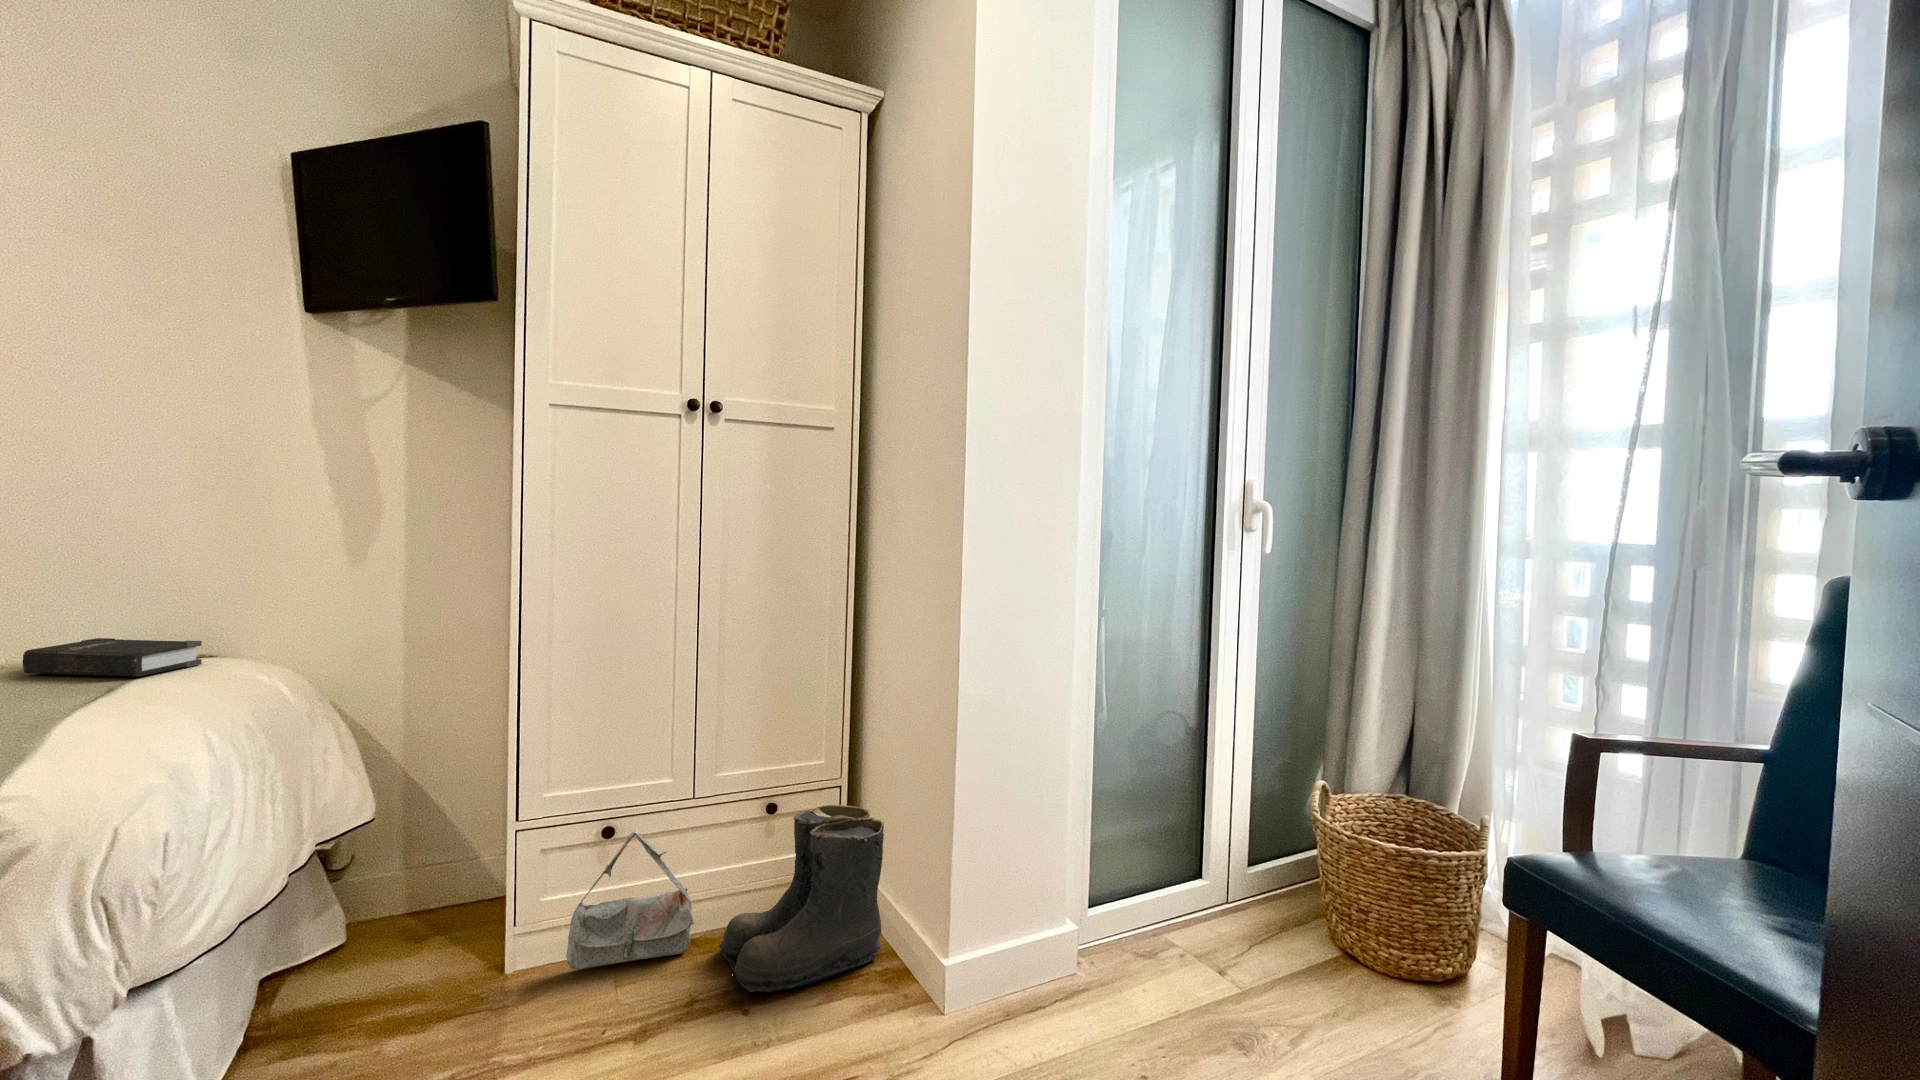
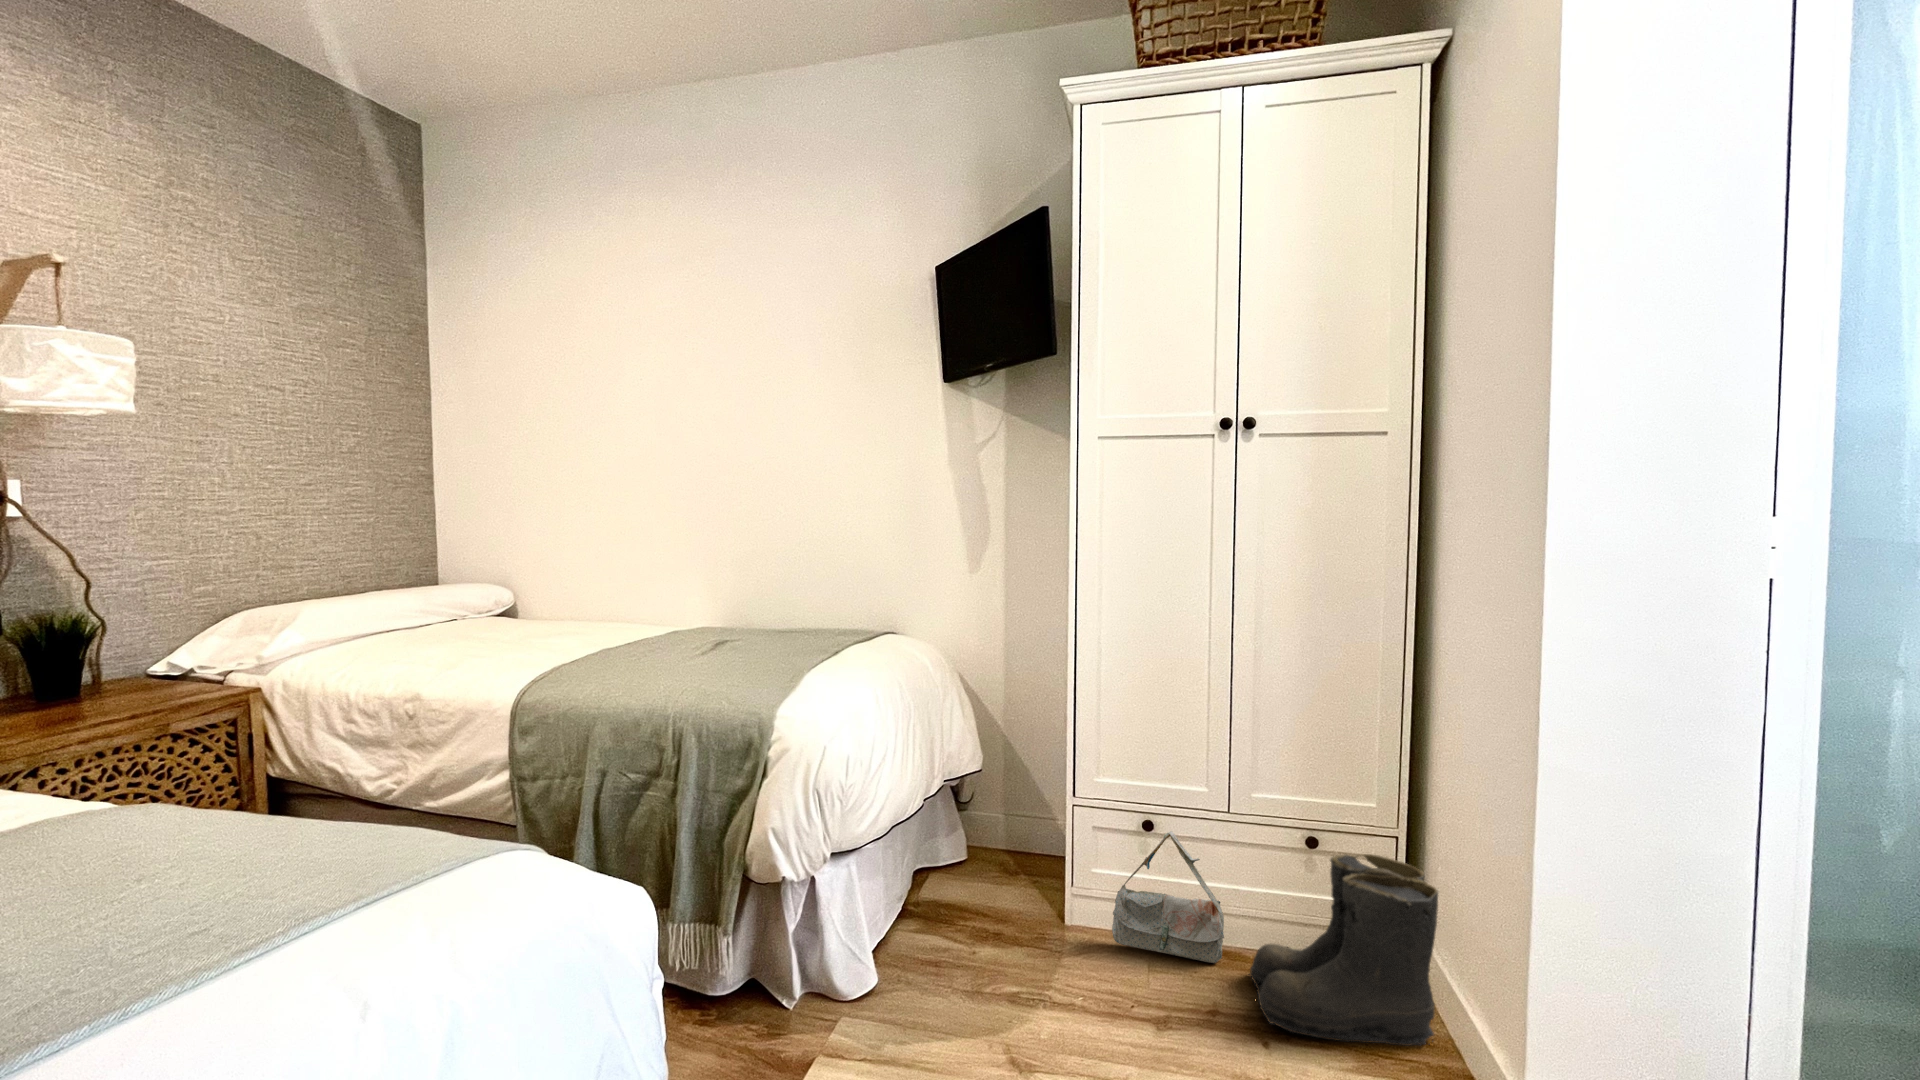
hardback book: present [23,638,202,676] -> none [804,619,886,647]

